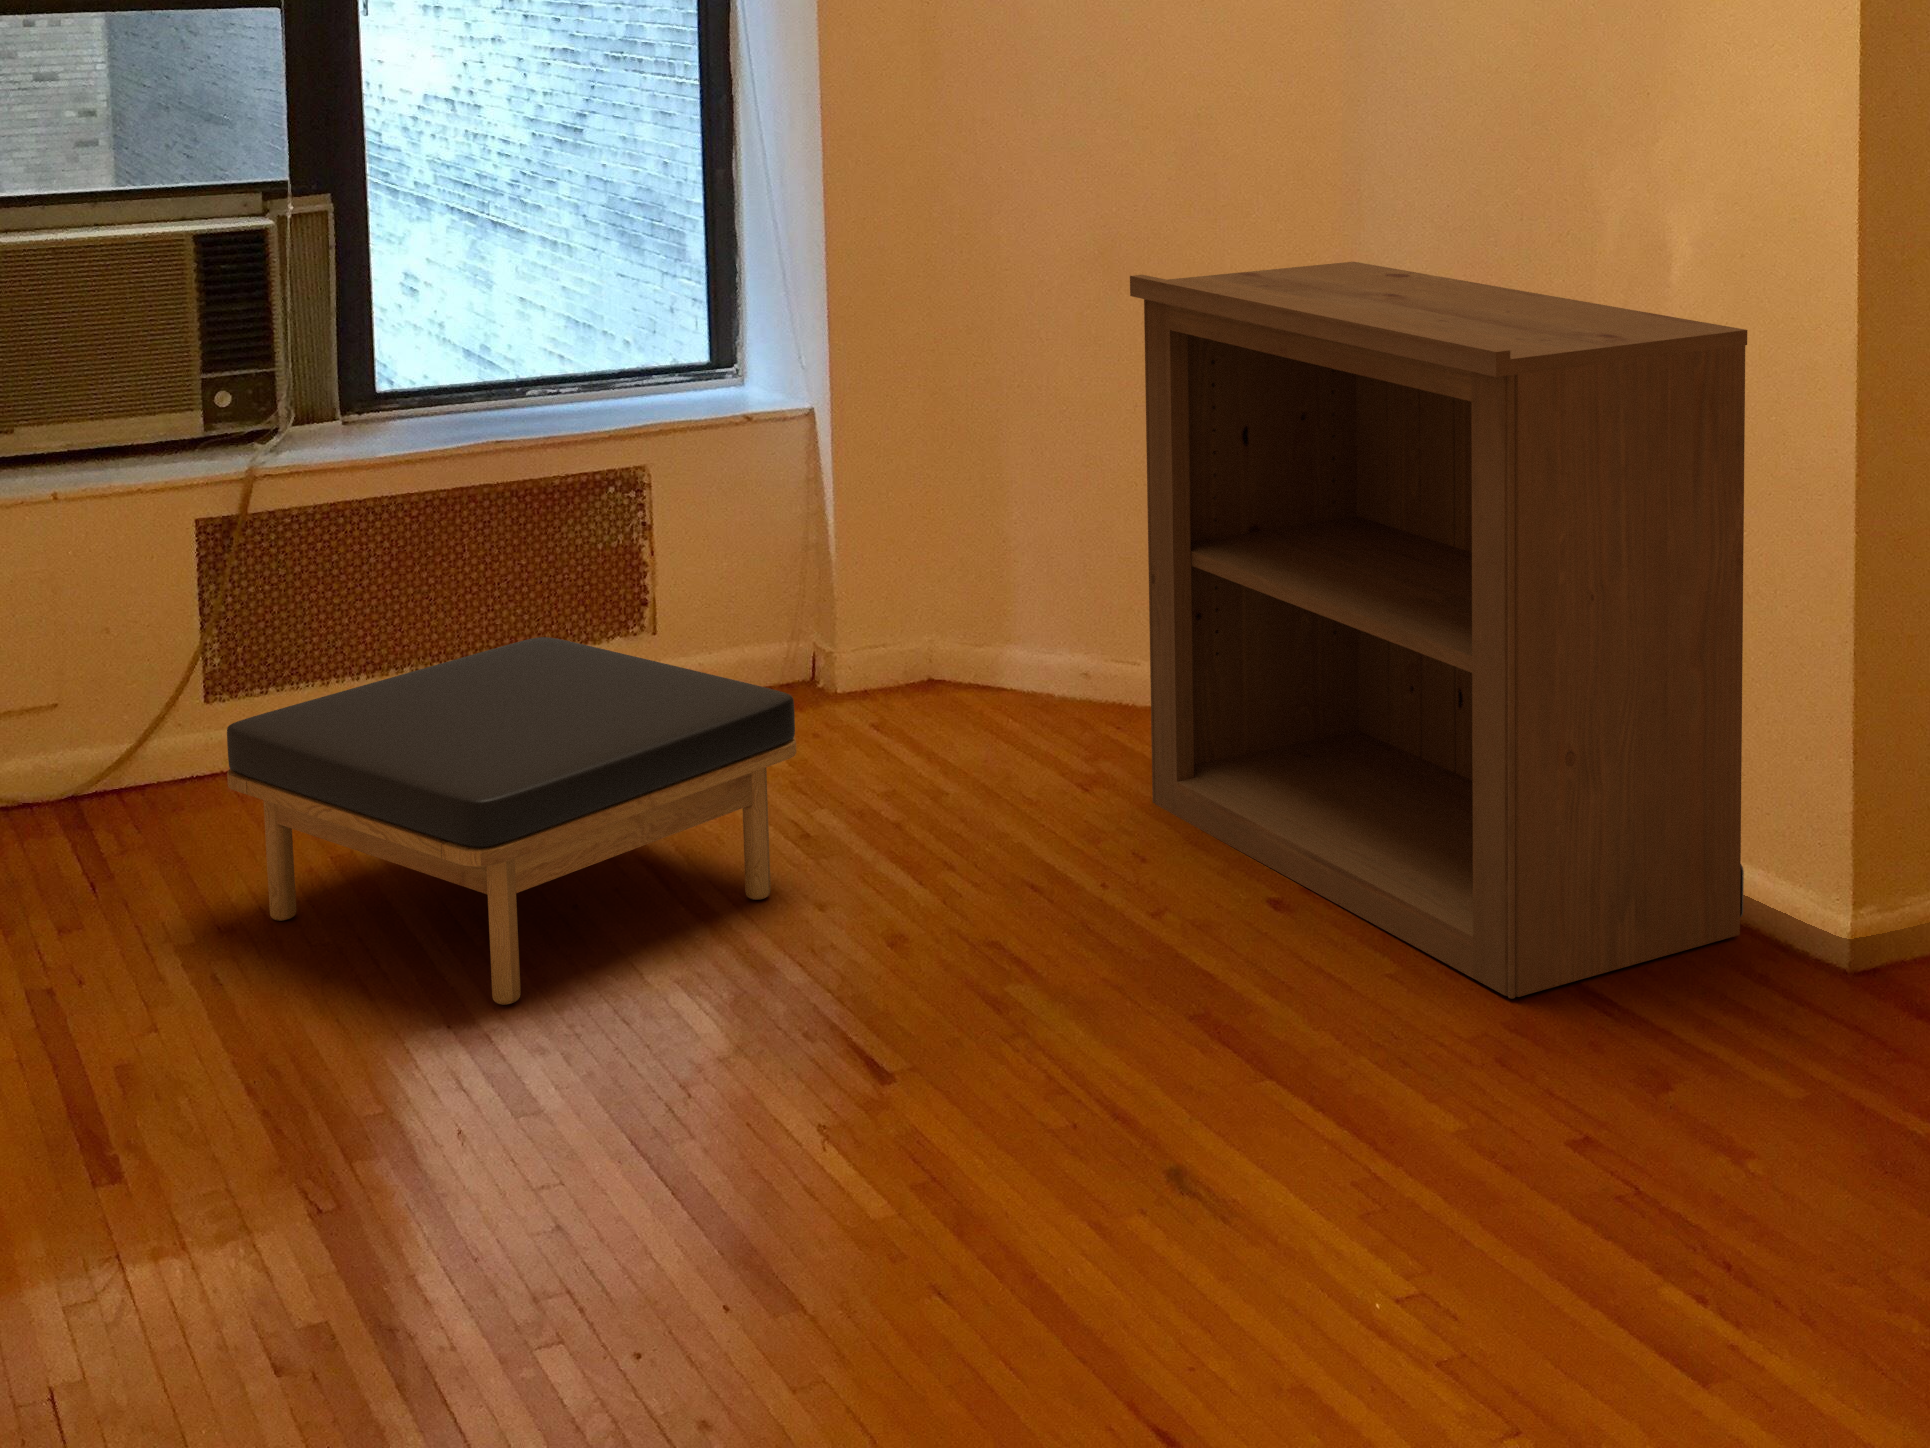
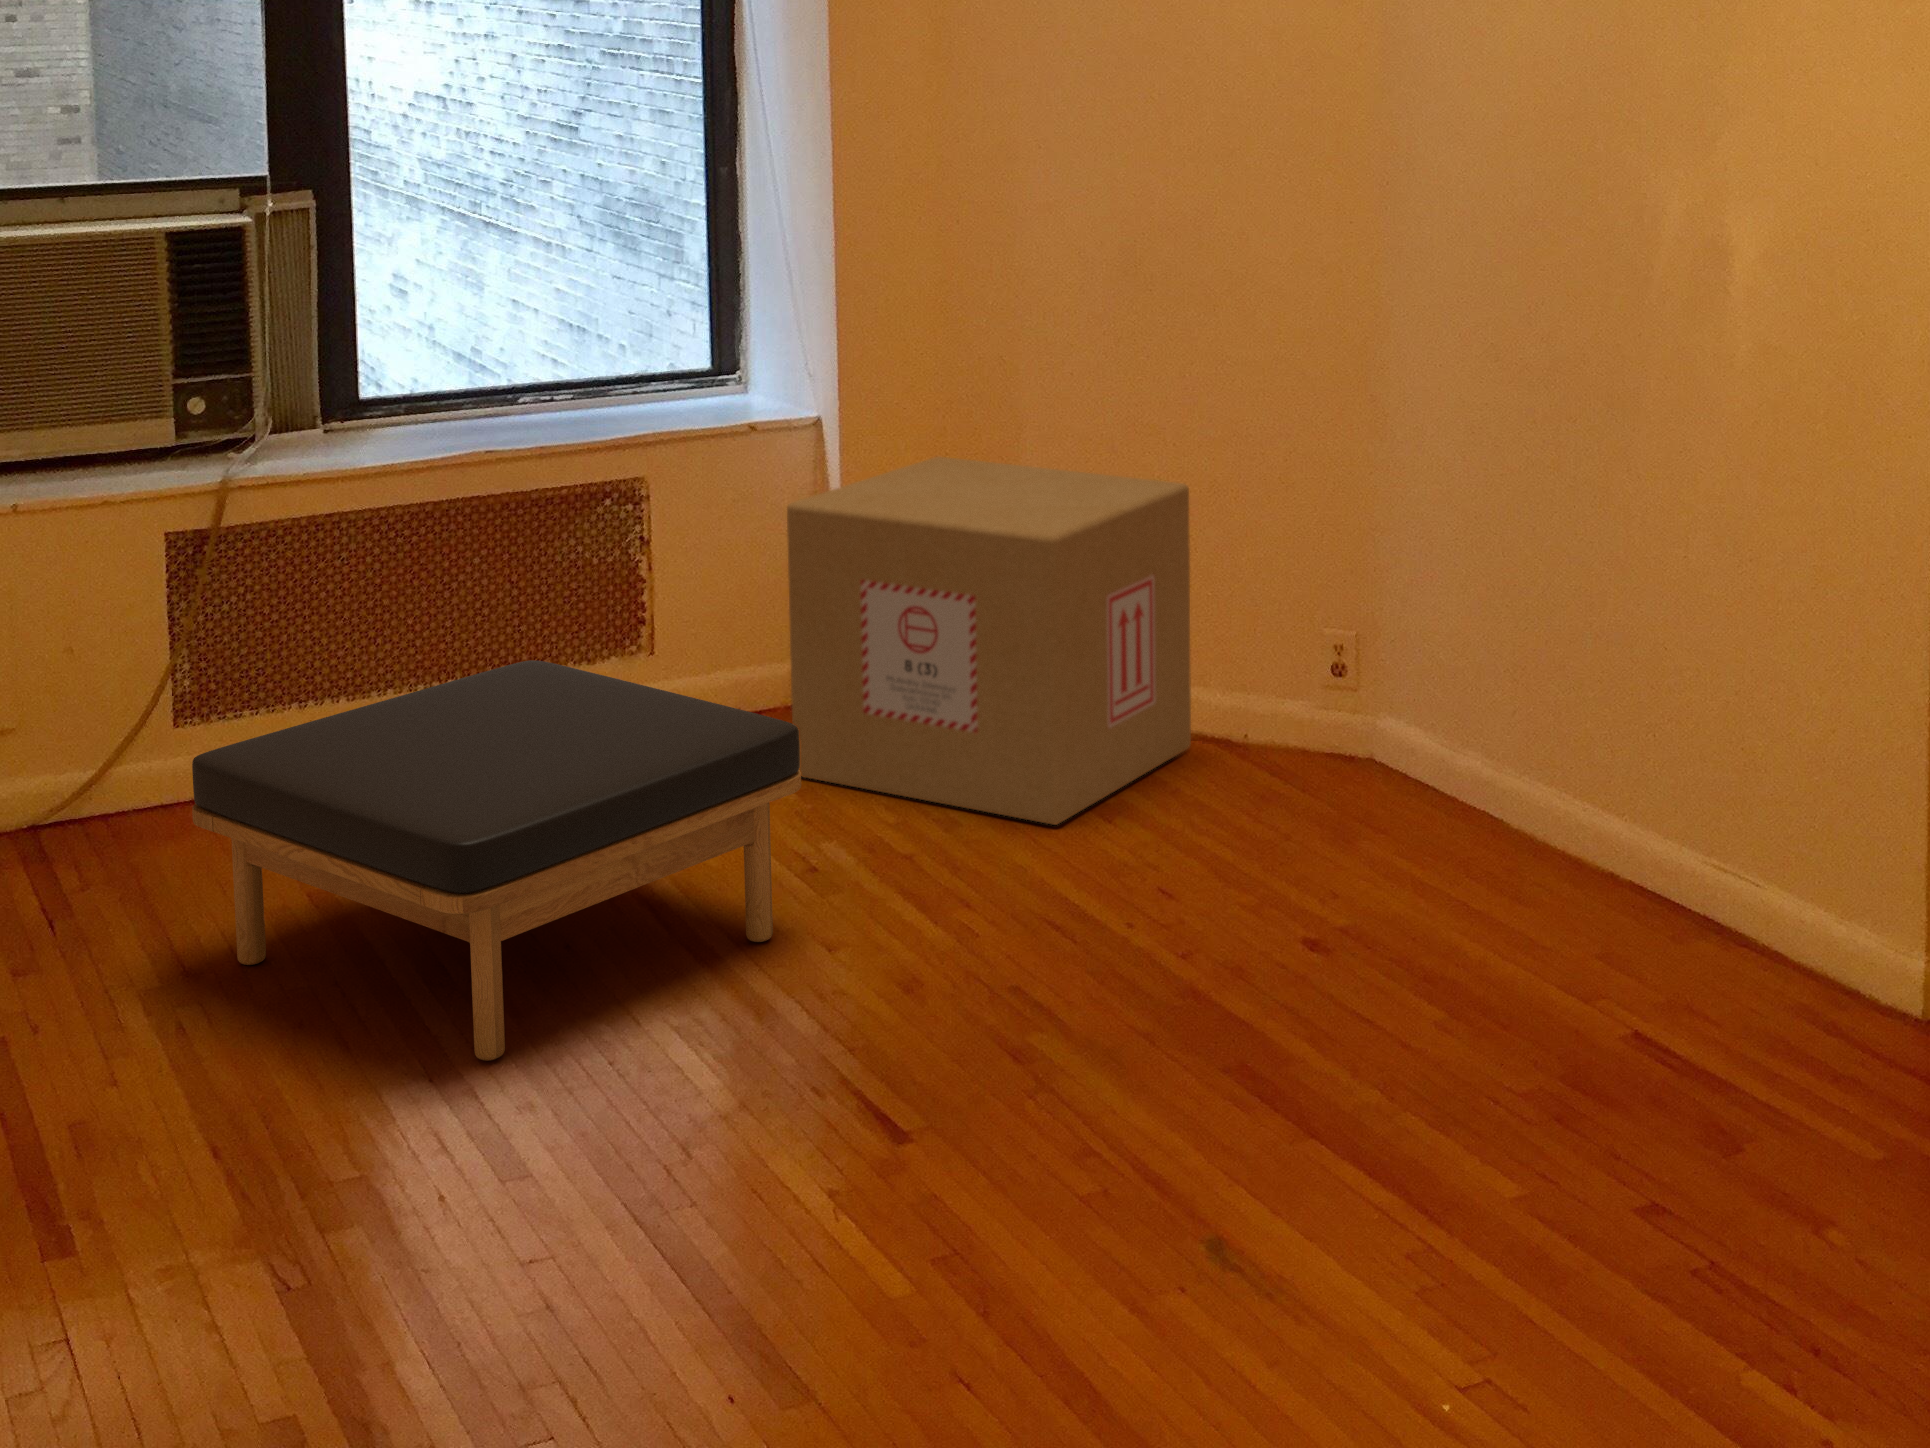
bookshelf: present [1130,262,1747,999] -> none [1155,270,1812,1054]
cardboard box: none [783,444,1172,793] -> present [787,457,1191,825]

